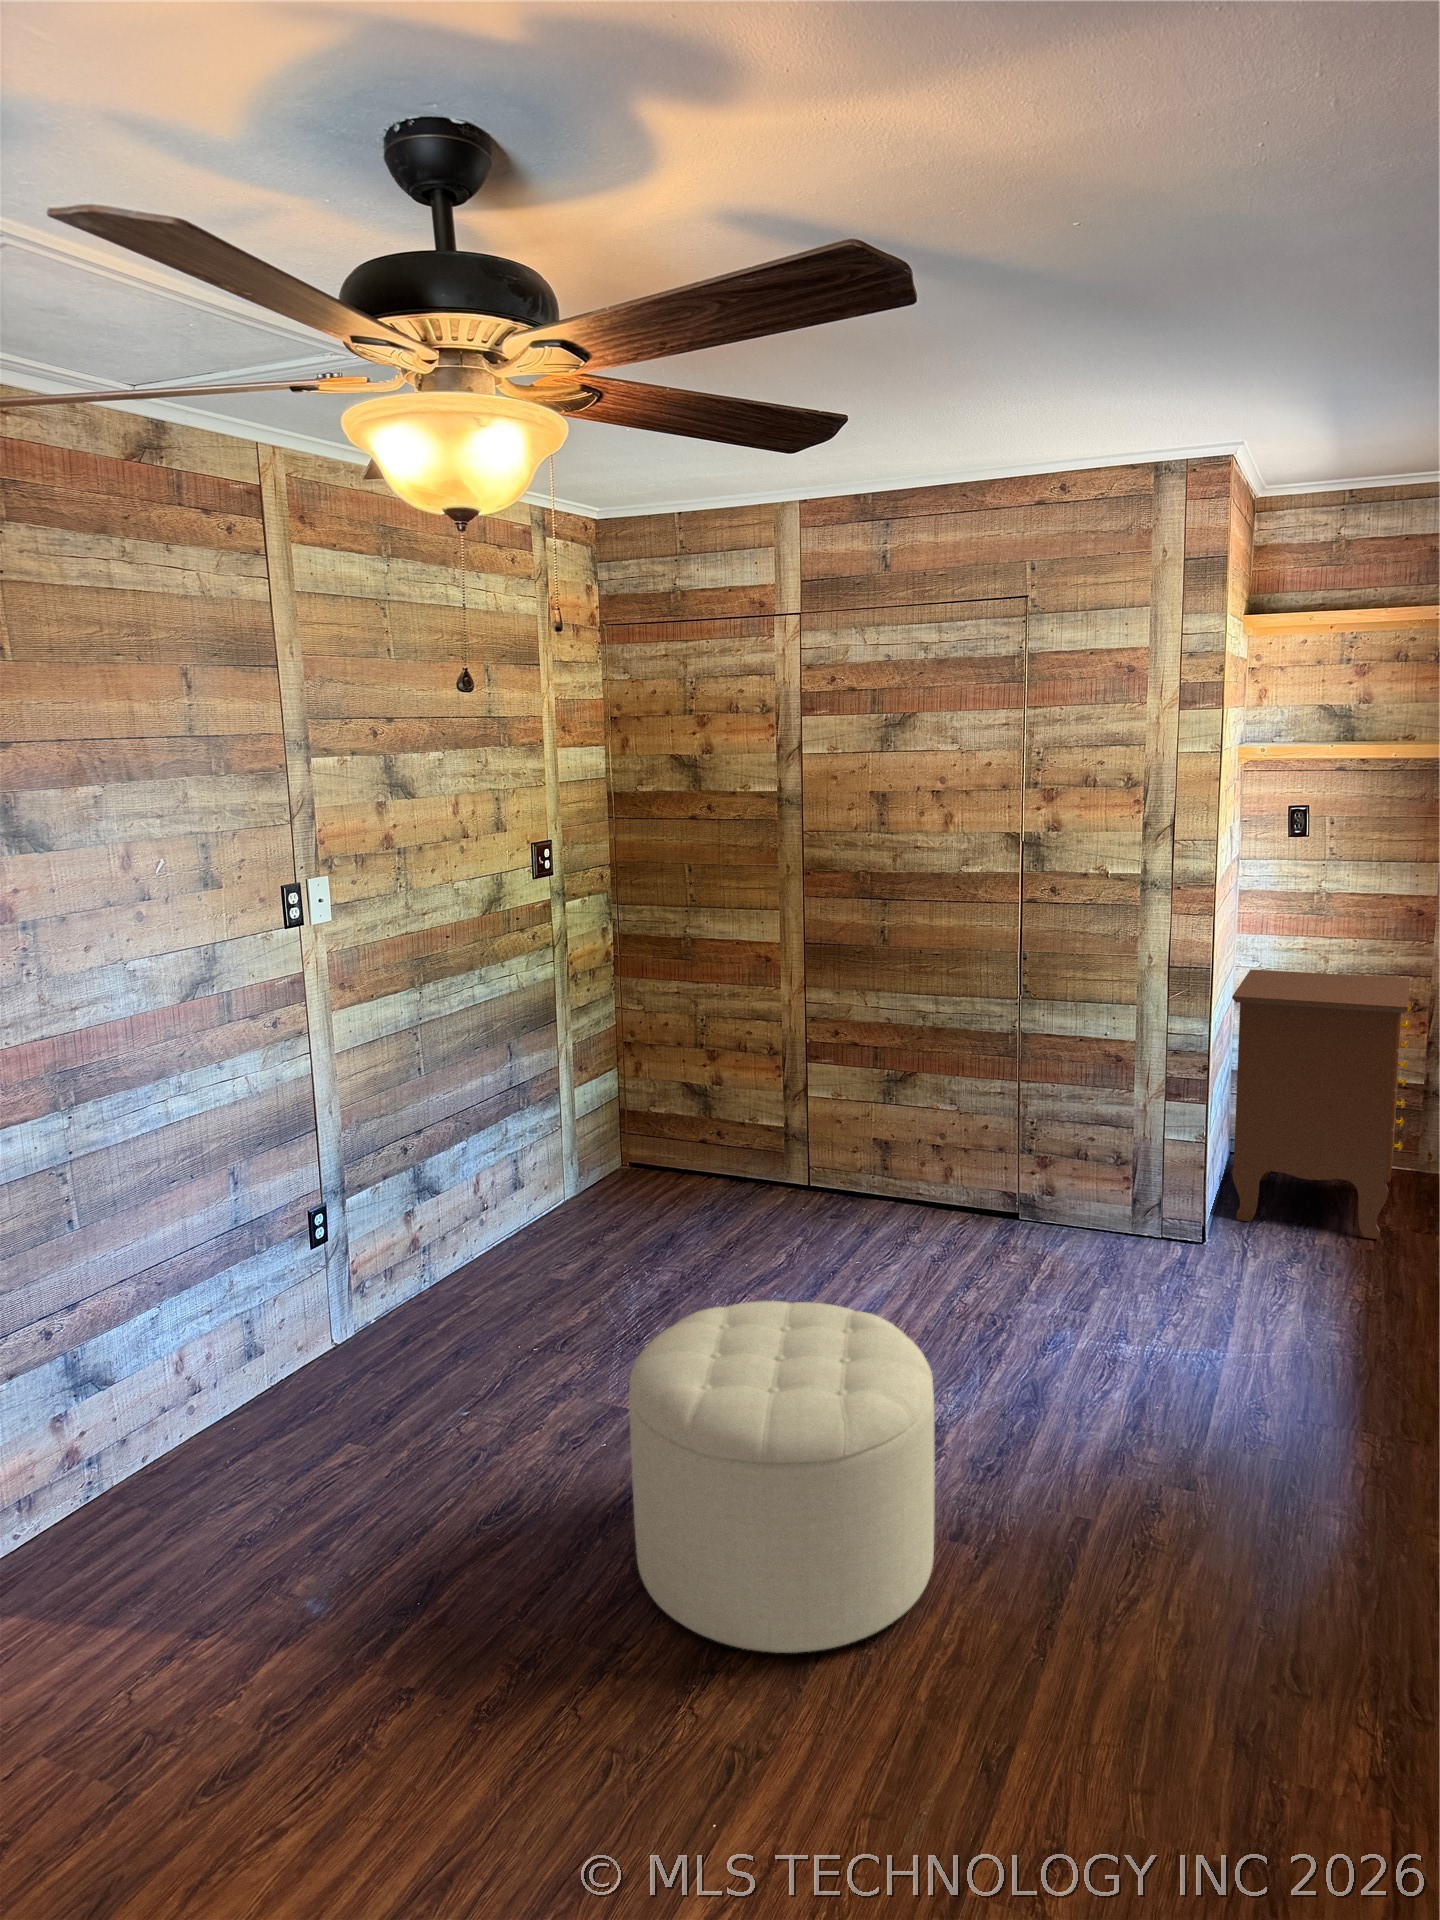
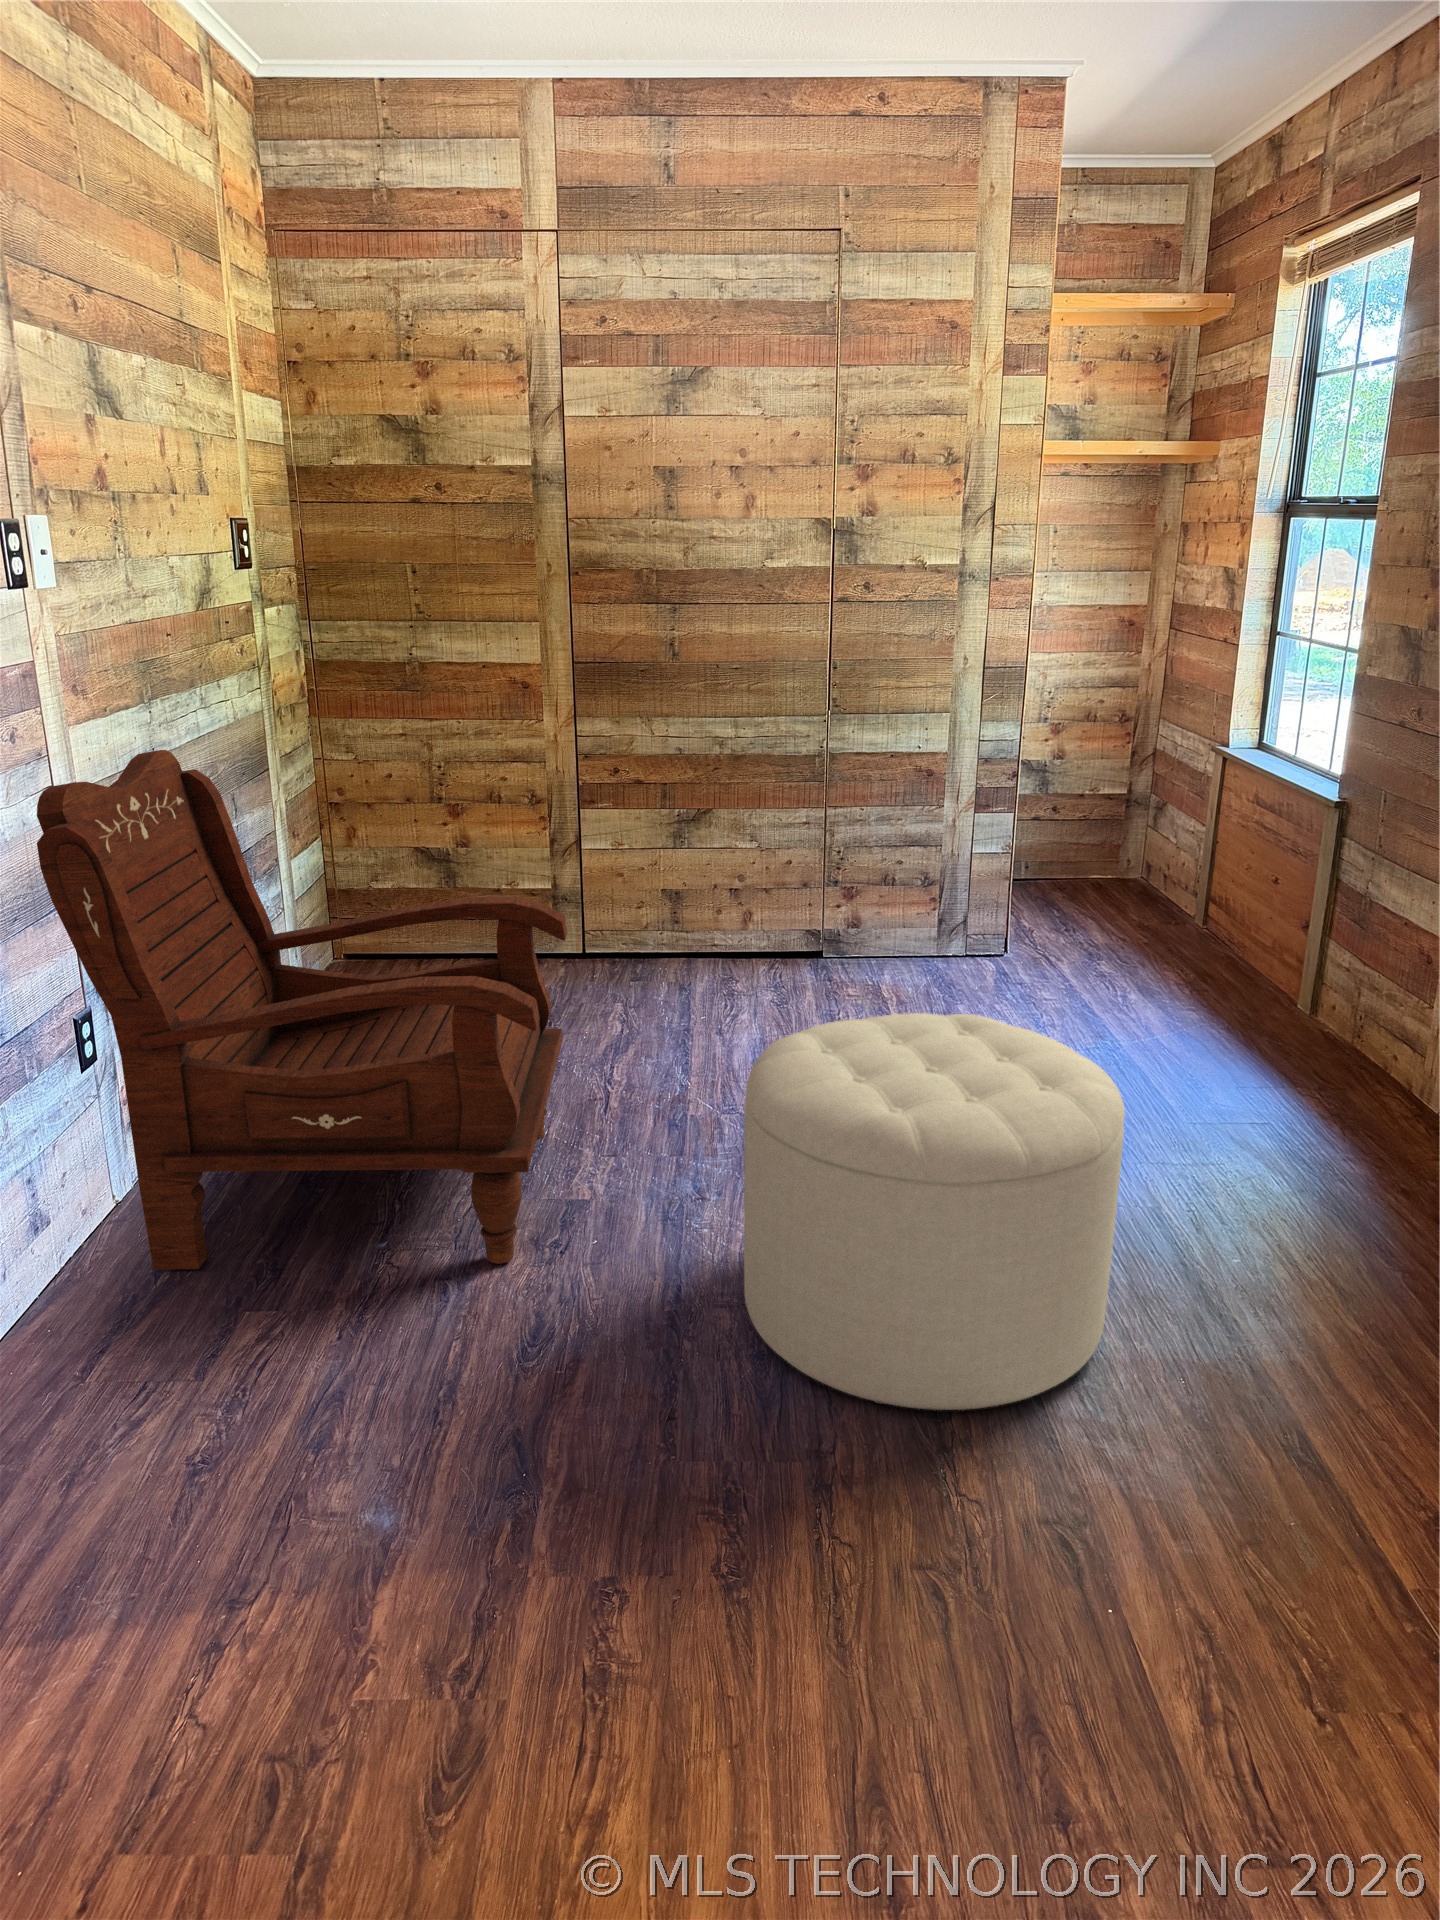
dresser: present [1232,970,1411,1239] -> none [992,685,1186,932]
armchair: none [270,1029,663,1444] -> present [37,750,568,1270]

